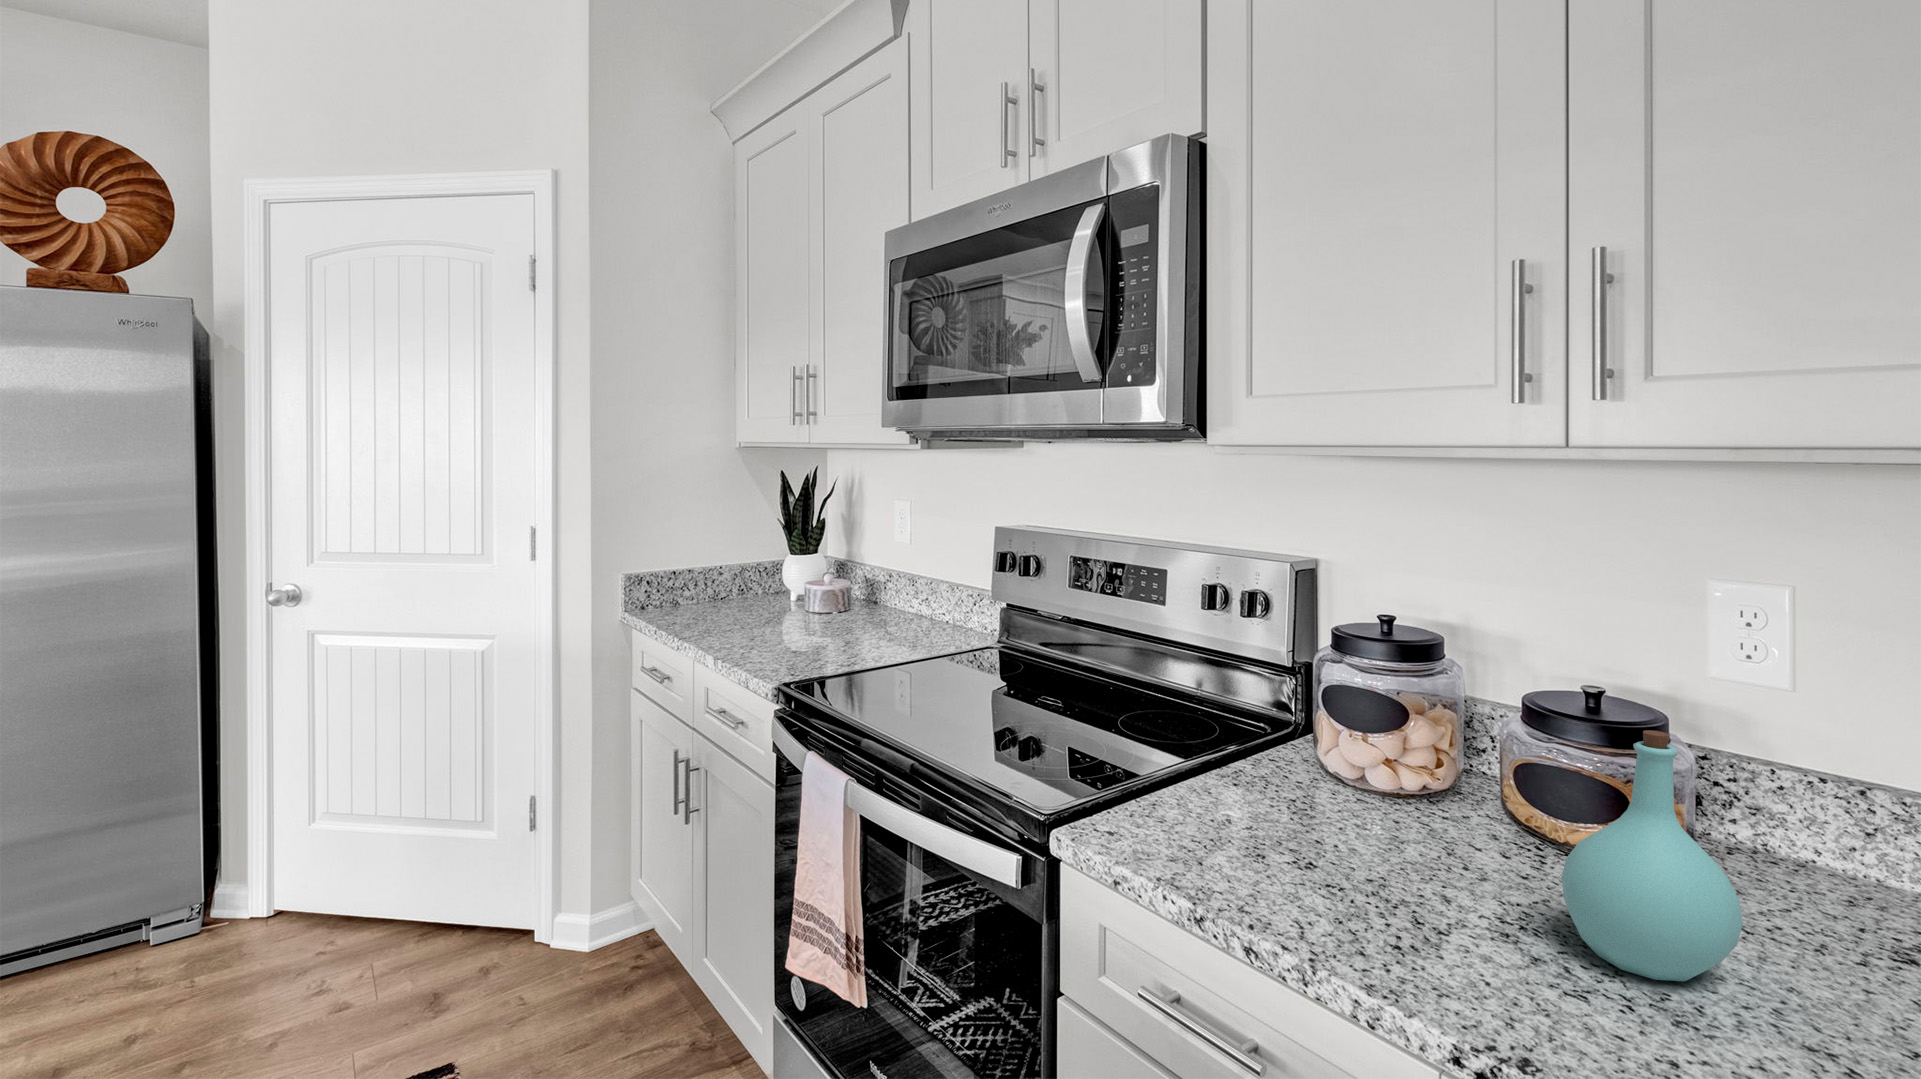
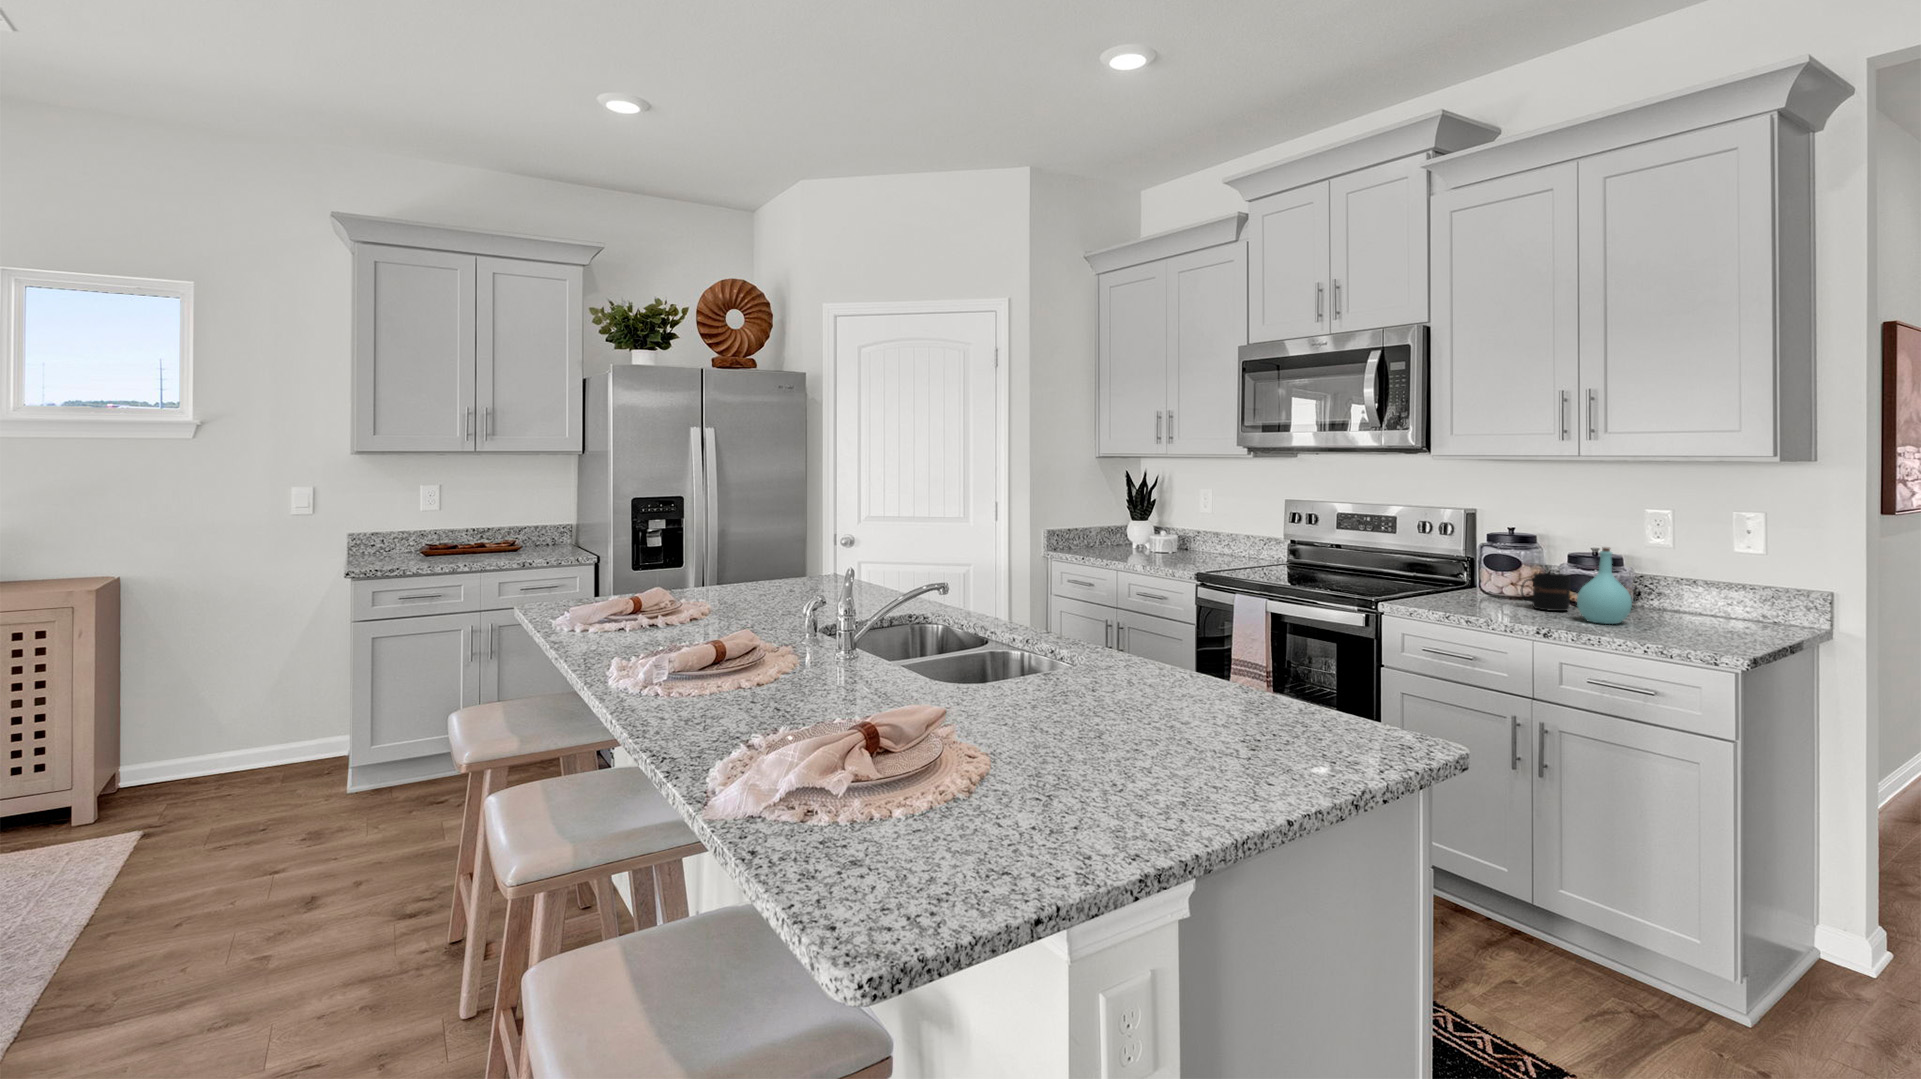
mug: none [1404,754,1535,874] -> present [1521,573,1571,611]

